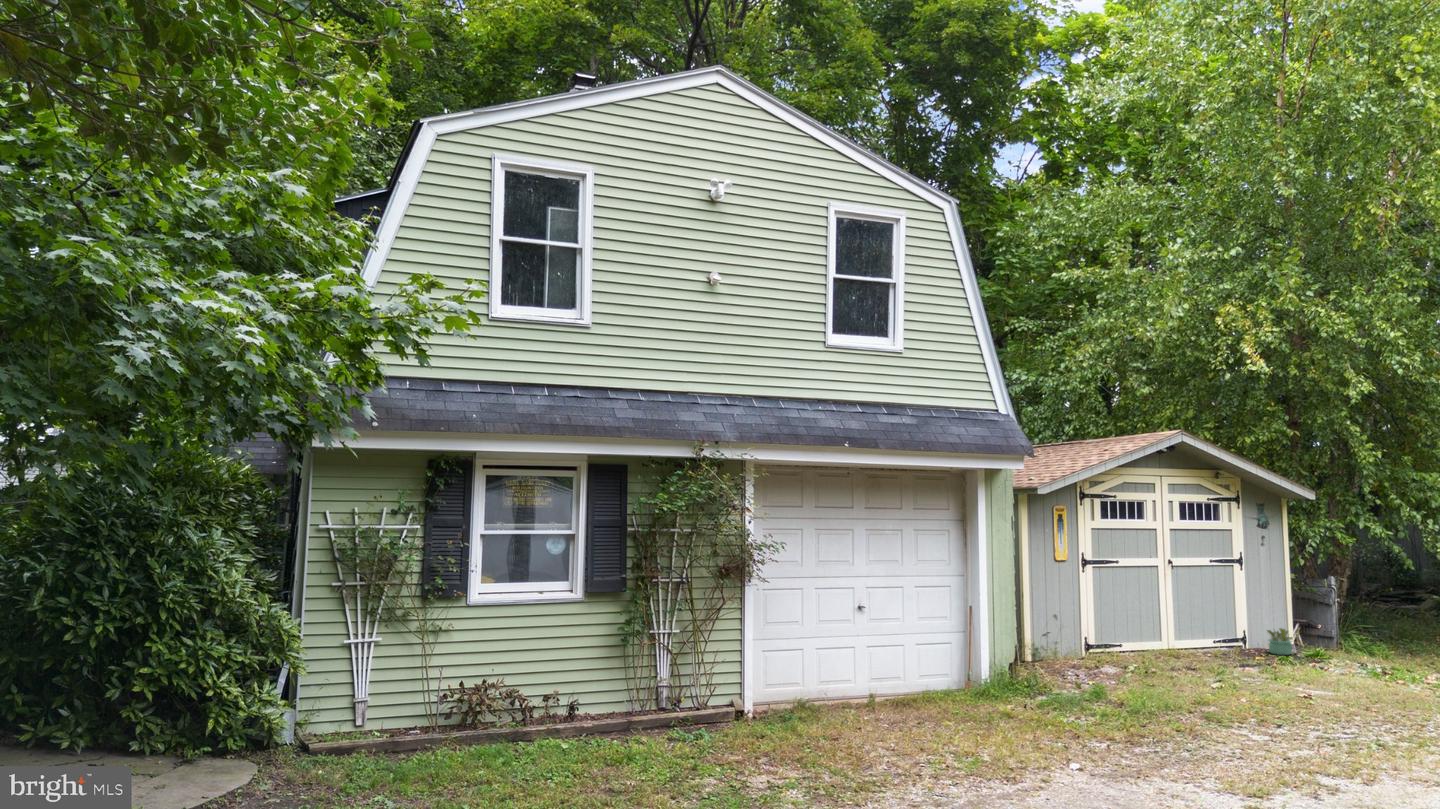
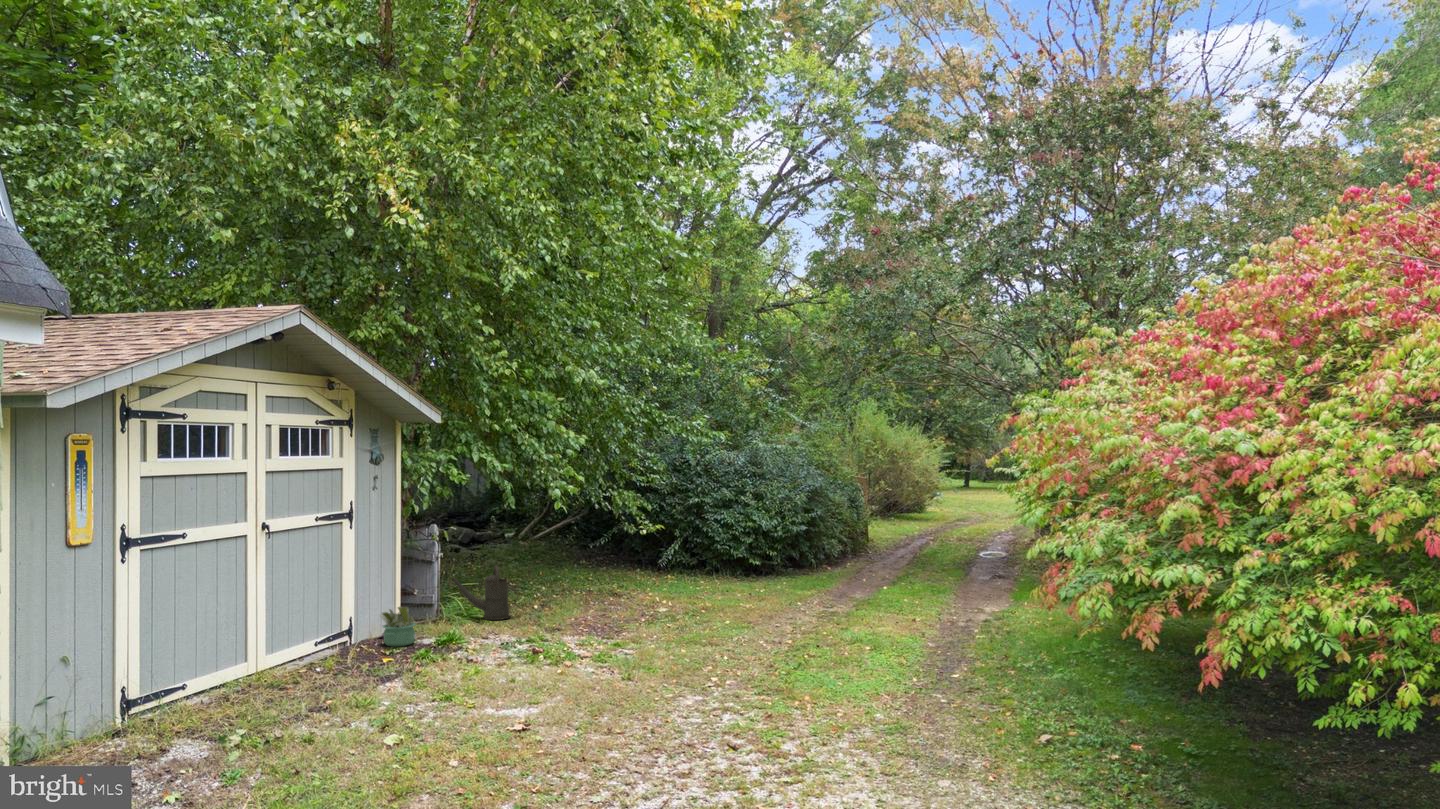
watering can: none [1339,612,1397,654] -> present [453,566,510,620]

